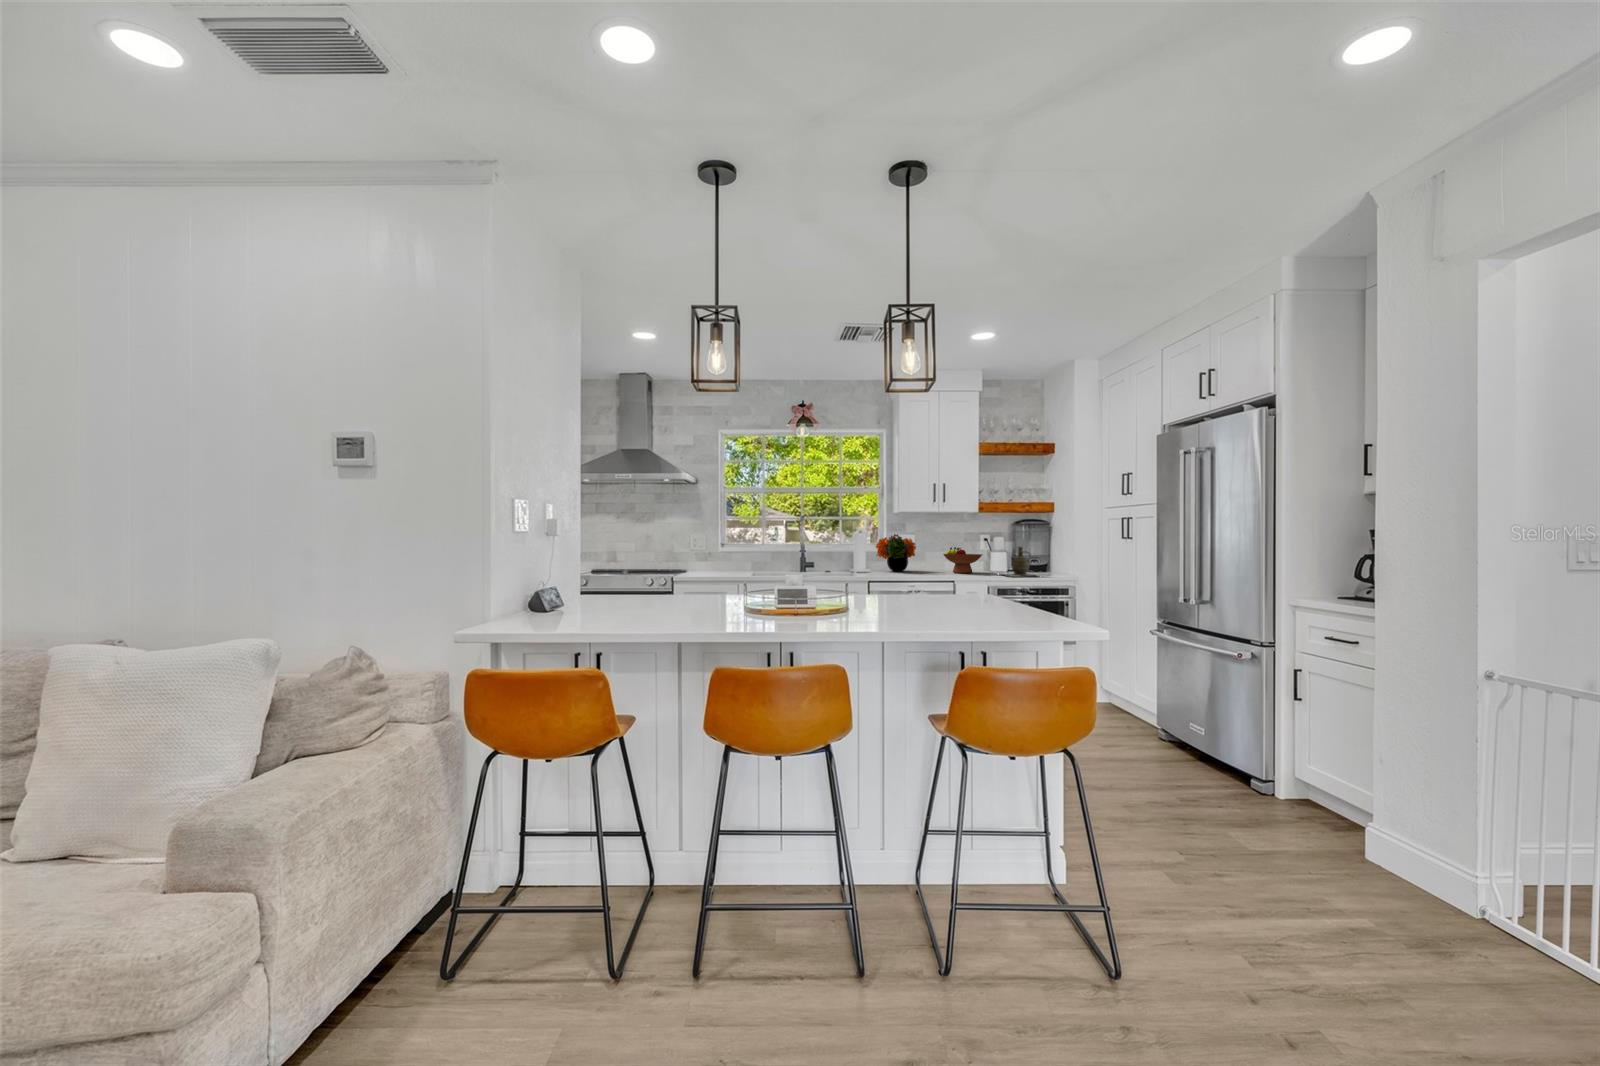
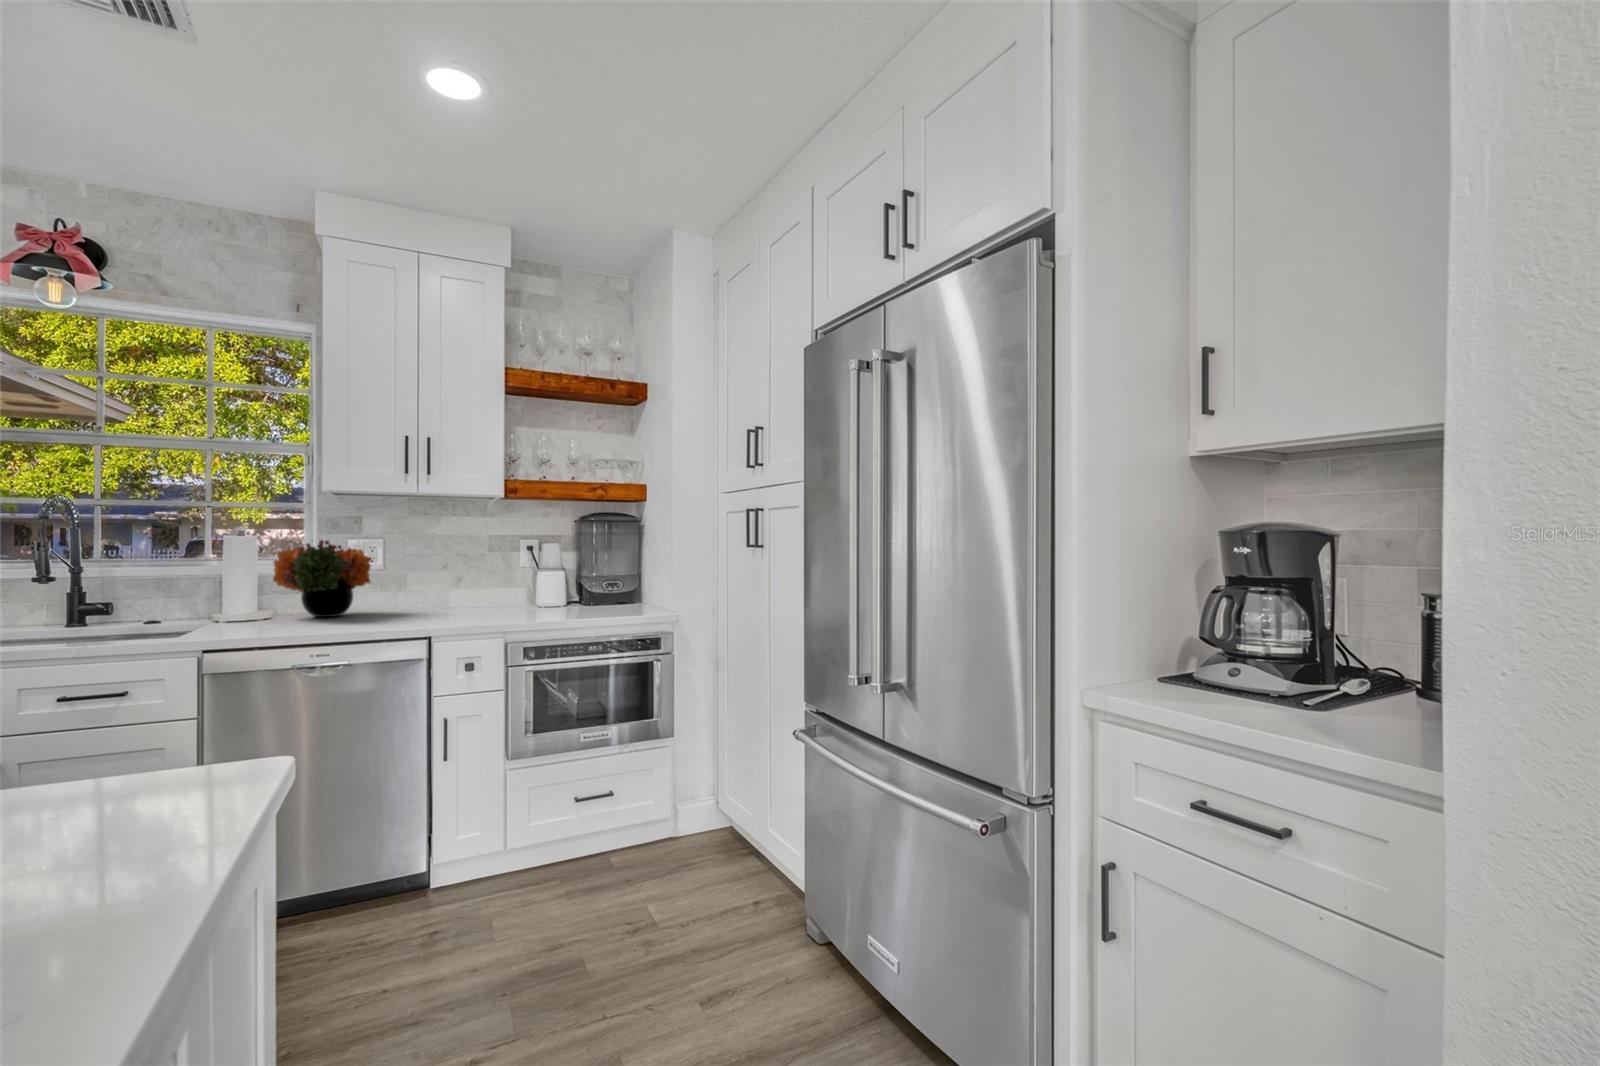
fruit bowl: present [943,547,982,573] -> none [428,564,510,615]
ceramic jug: present [1004,547,1033,577] -> none [534,562,612,622]

